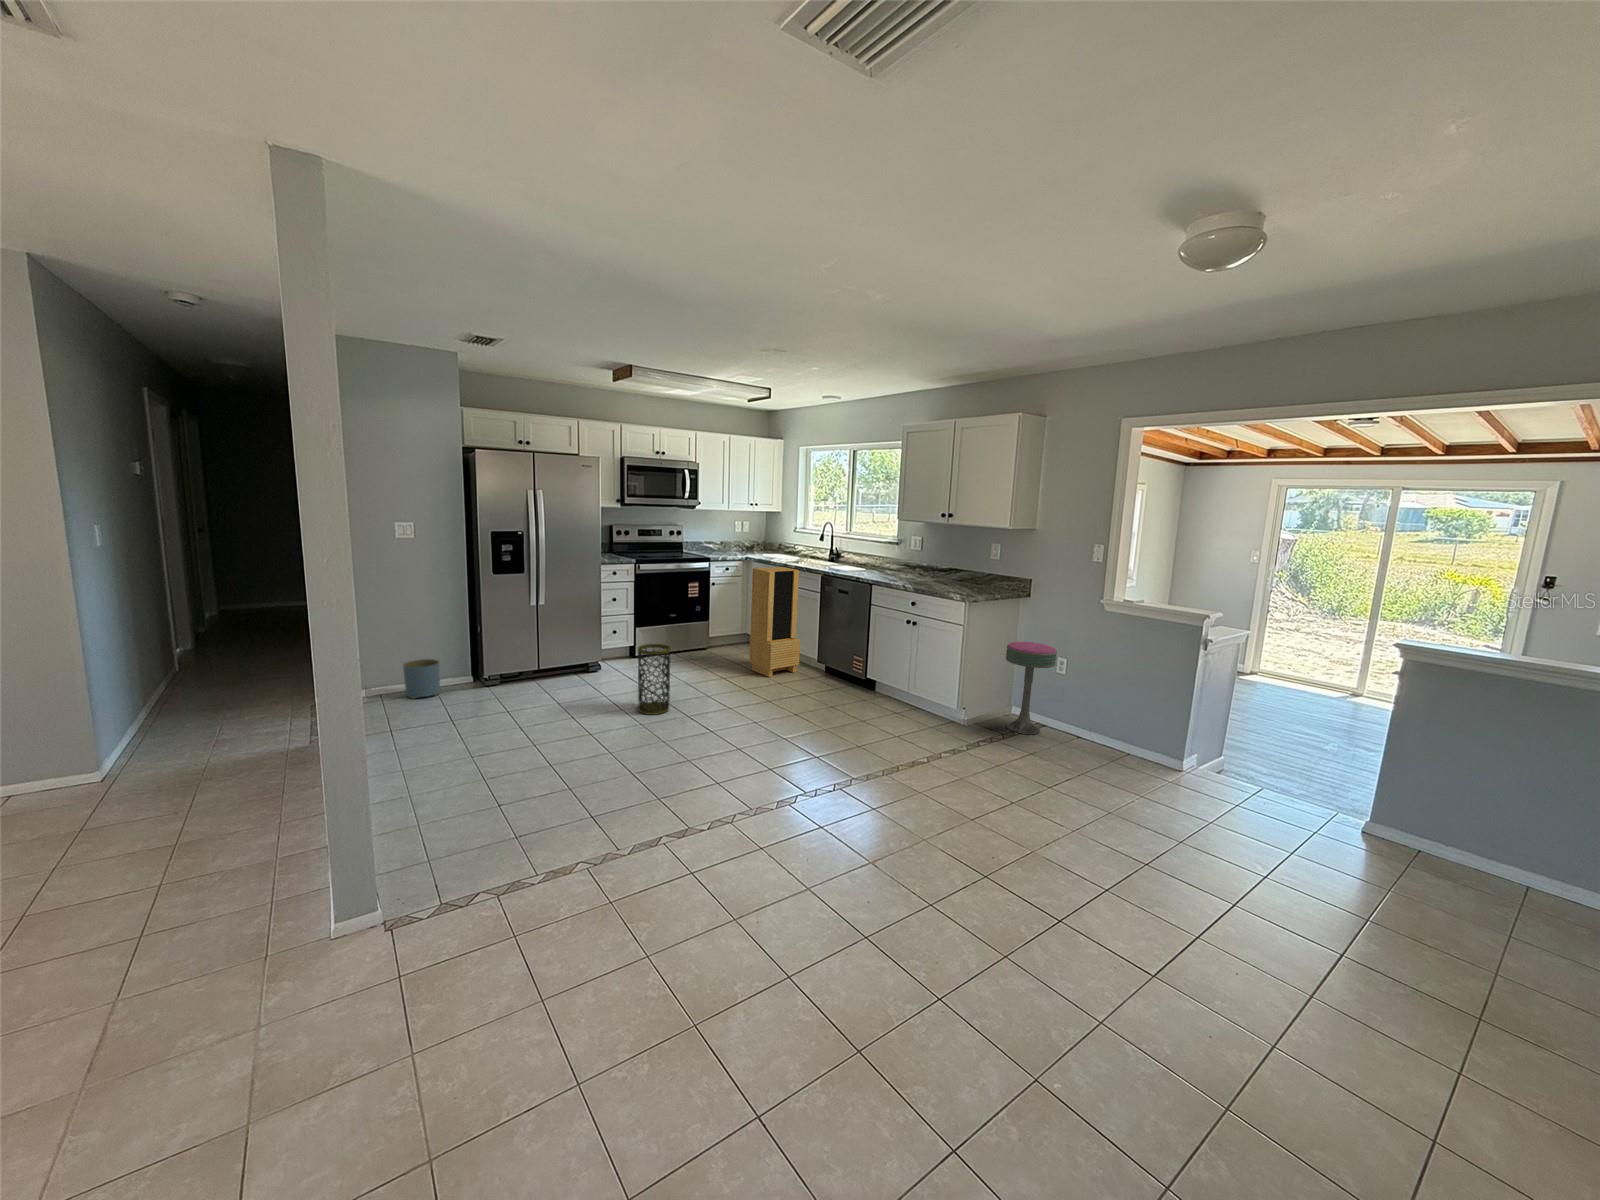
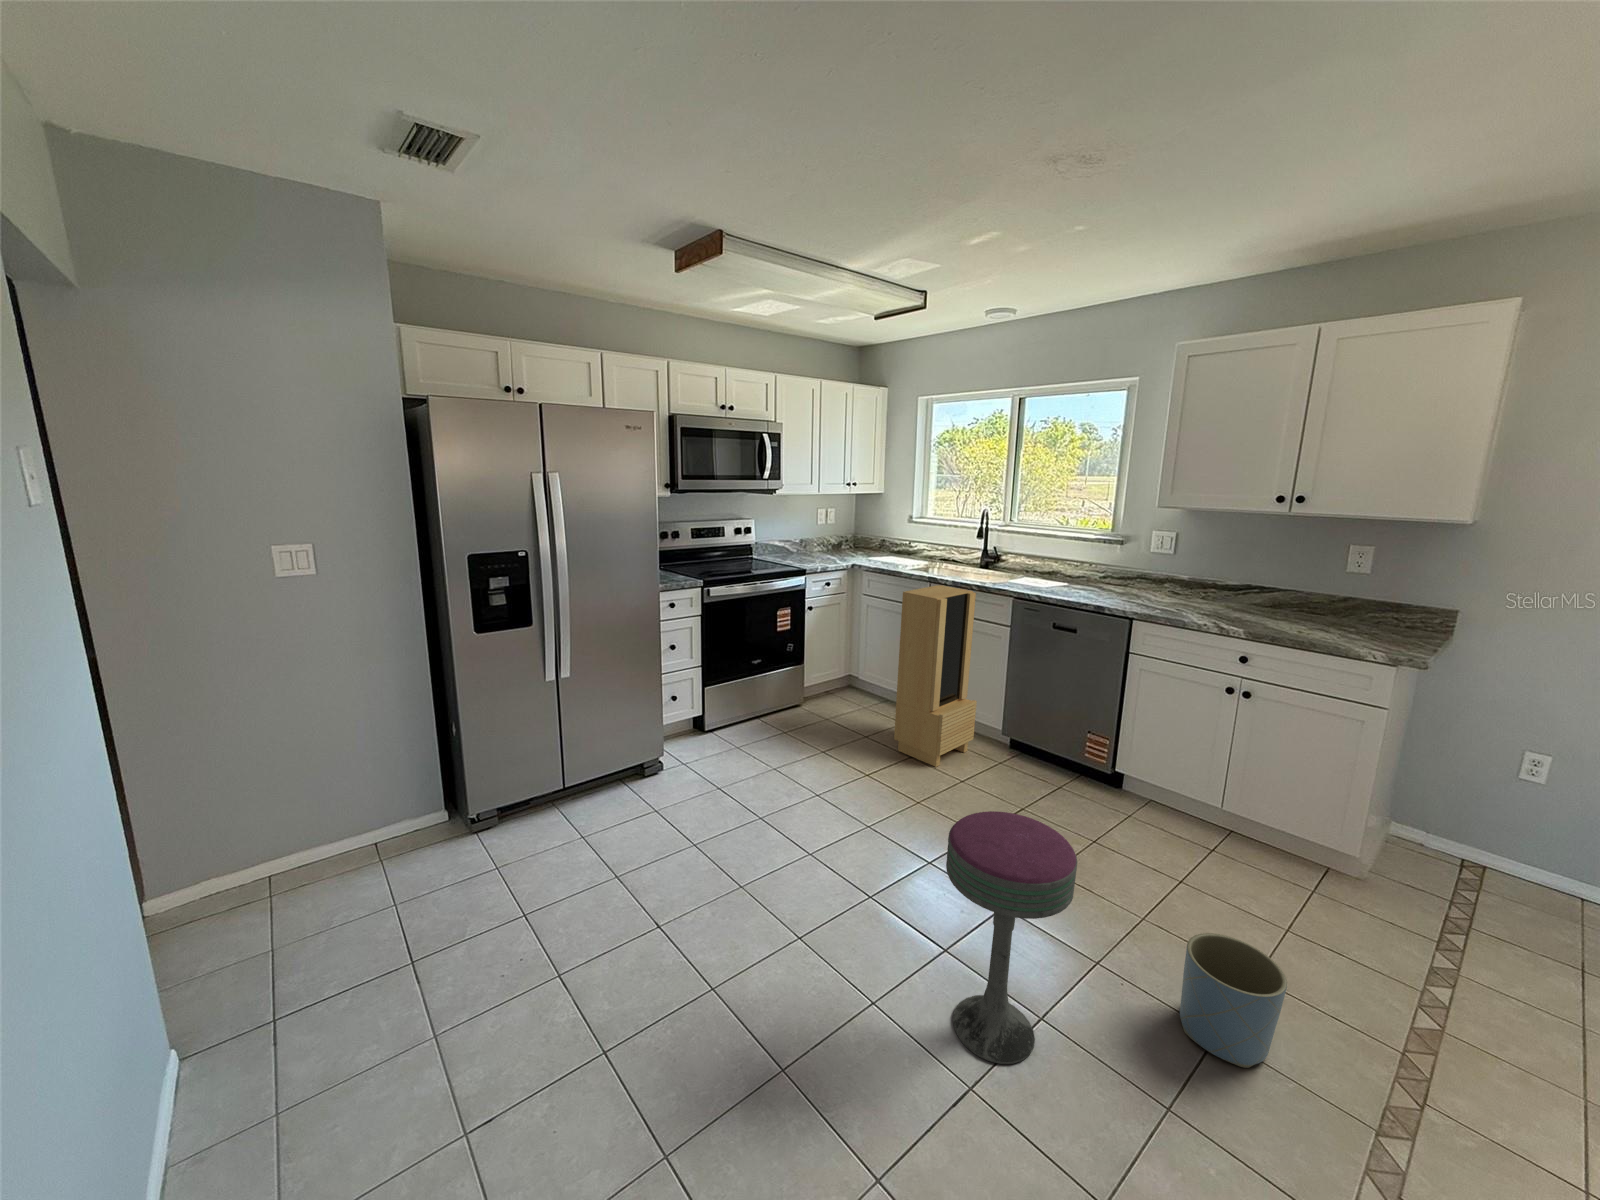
bar stool: present [1006,642,1057,734] -> present [946,811,1077,1064]
trash can: present [638,644,671,715] -> none [771,758,833,900]
planter: present [403,659,440,699] -> present [1180,933,1287,1068]

